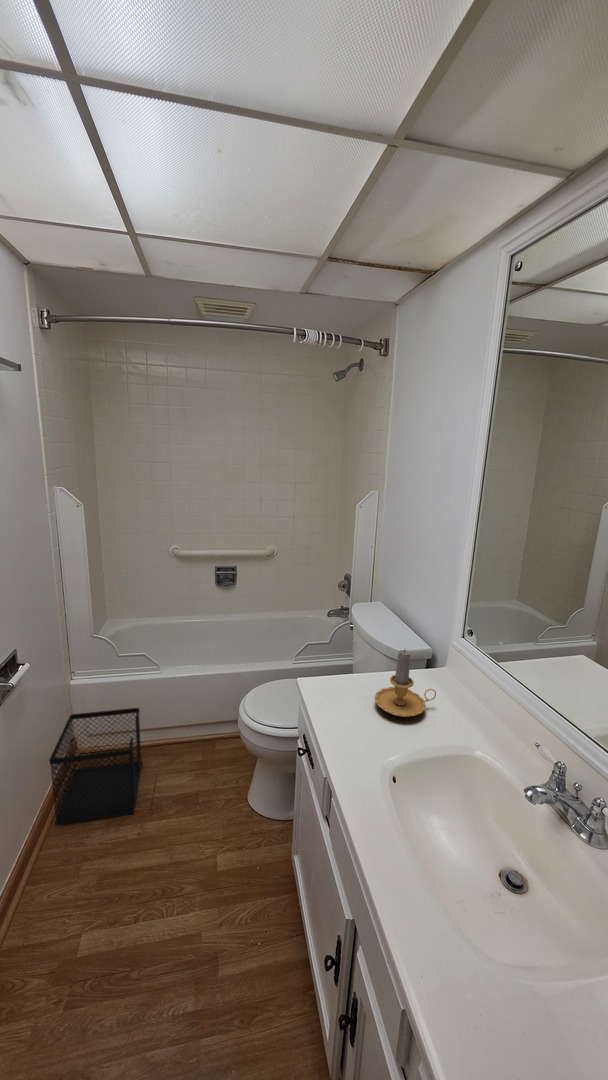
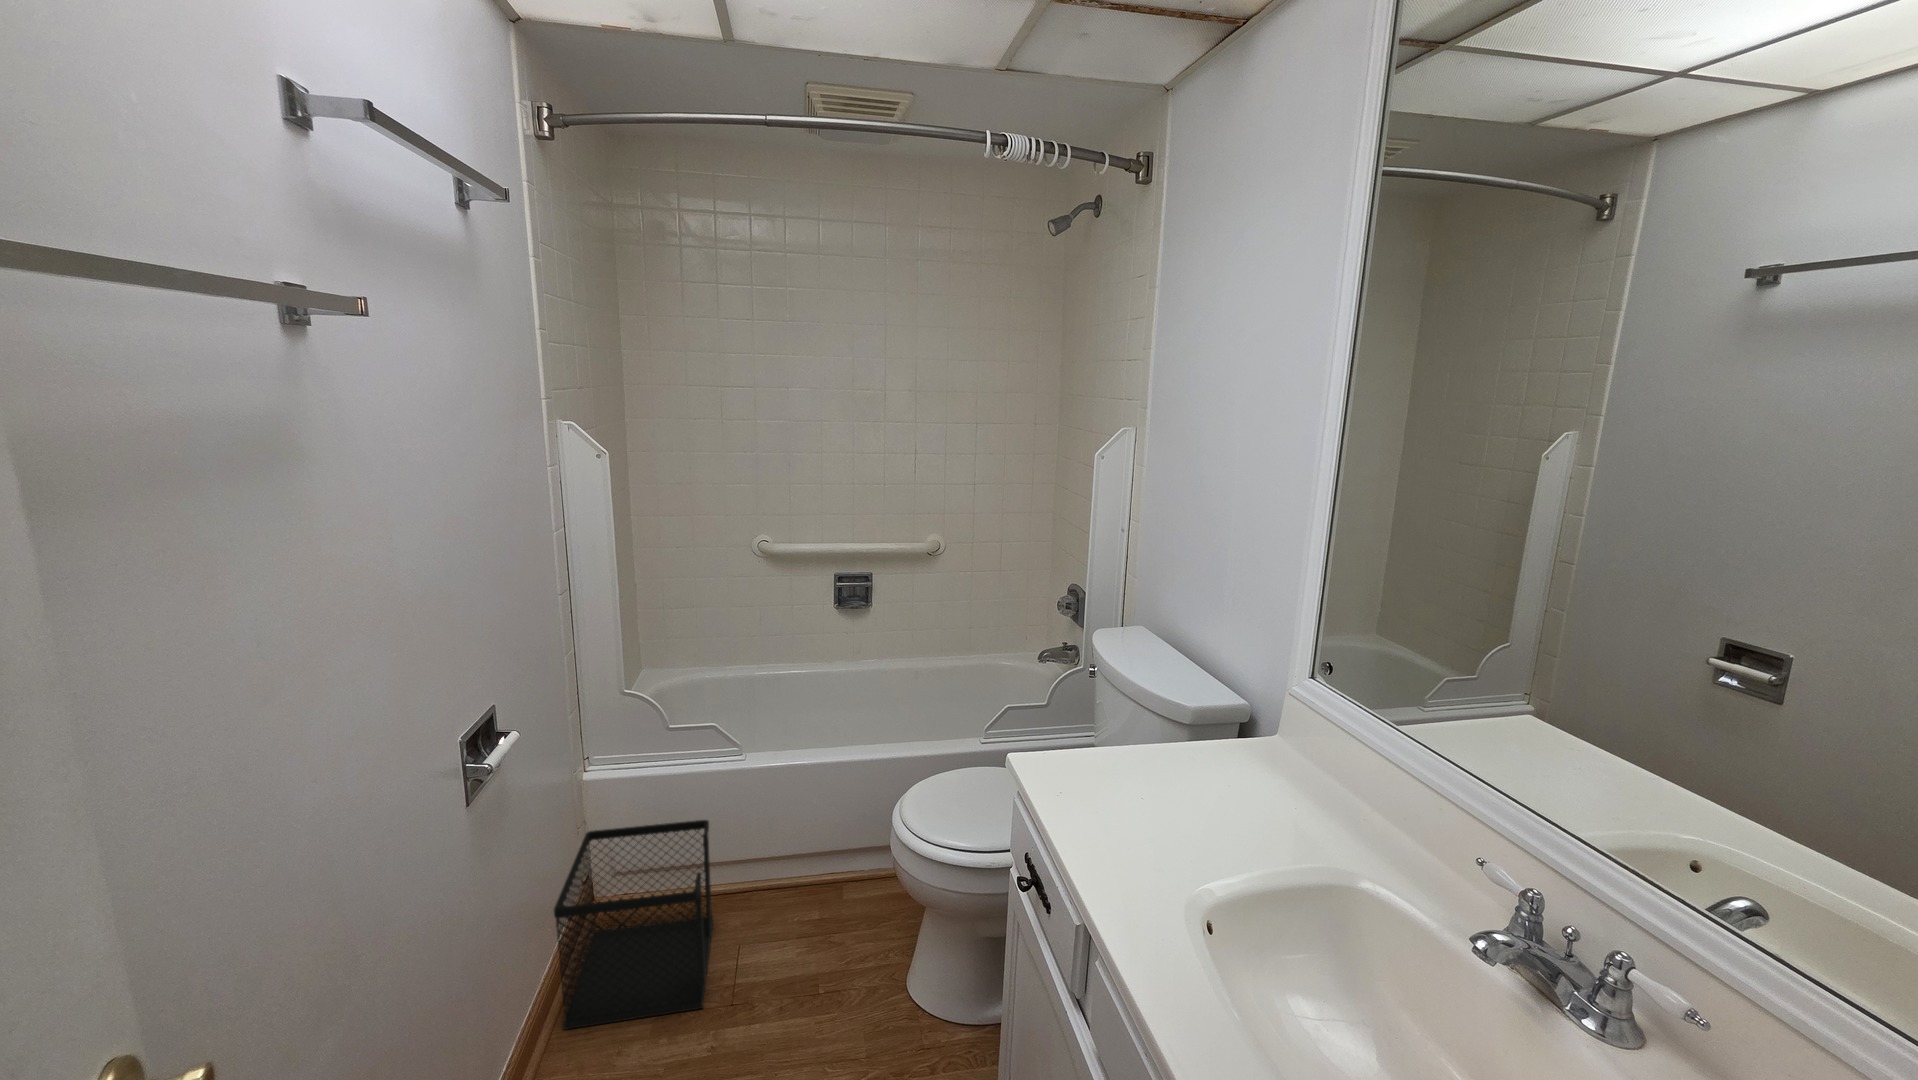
candle: present [375,650,436,717] -> none [1157,693,1271,818]

